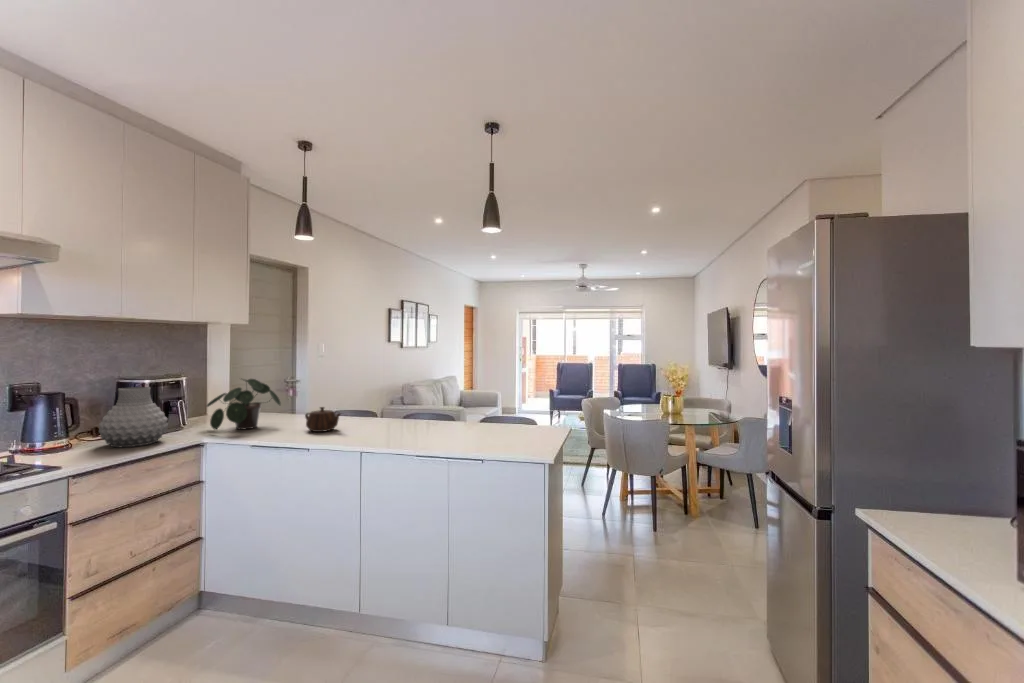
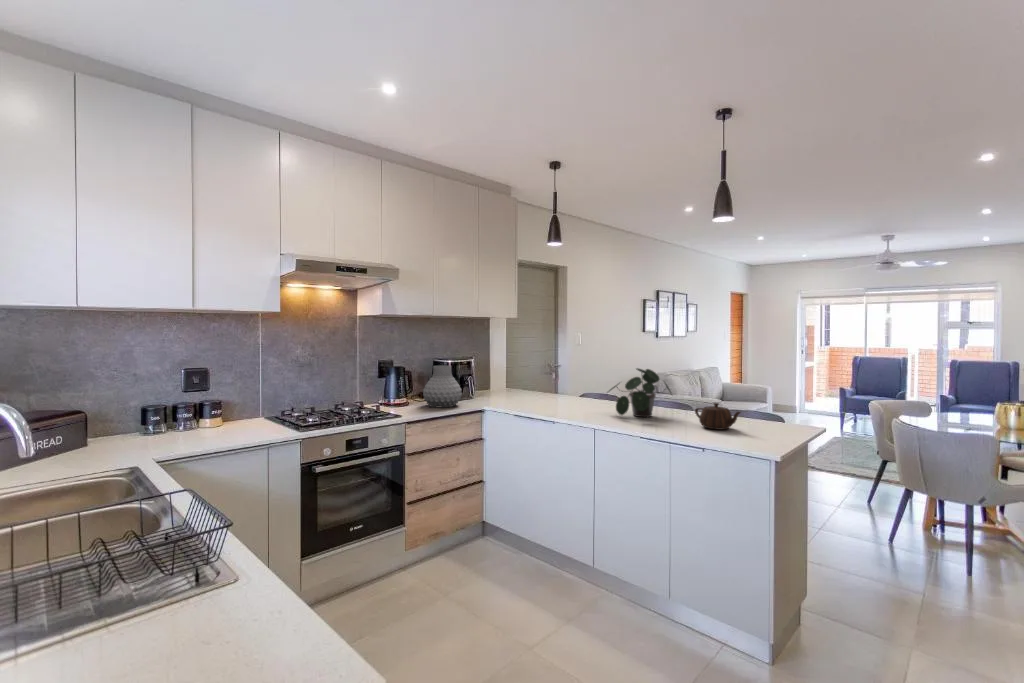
potted plant: present [207,379,280,429] -> present [609,368,671,417]
teapot: present [305,407,340,432] -> present [695,403,741,430]

